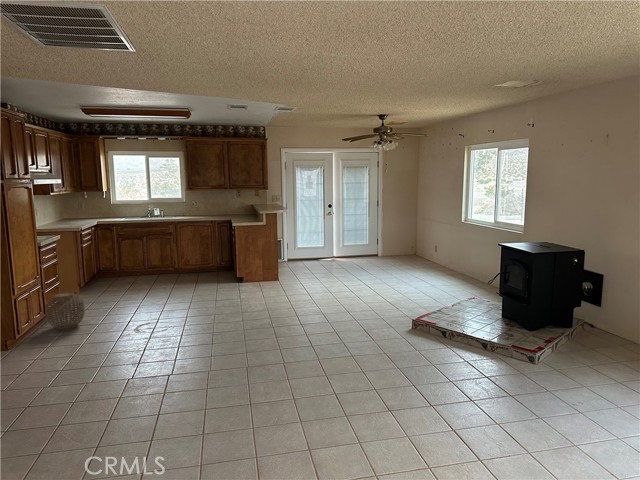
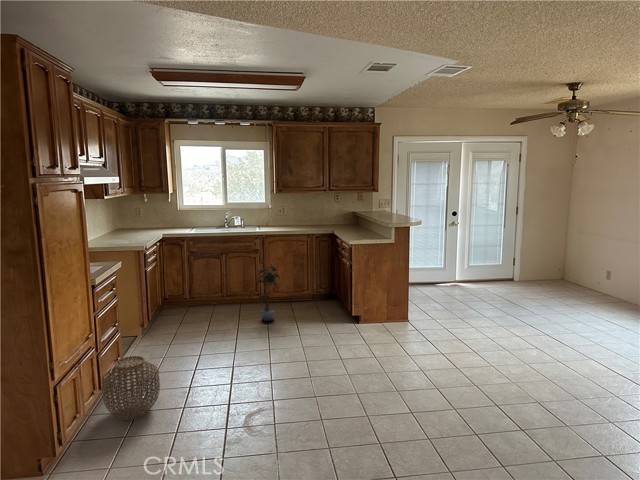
potted plant: none [166,241,185,283] -> present [257,264,280,321]

